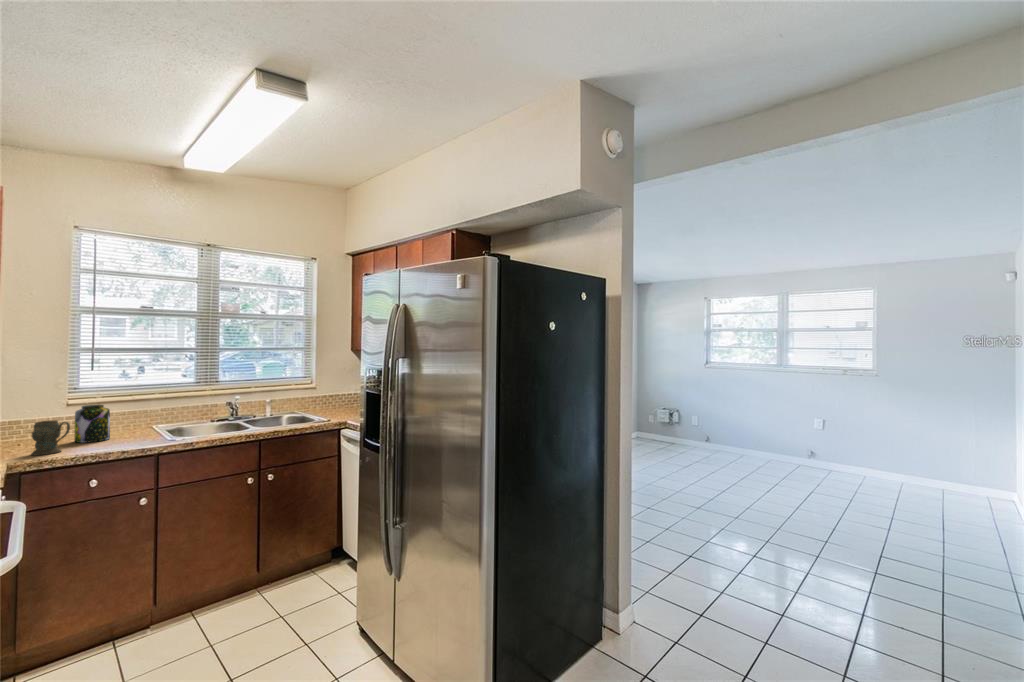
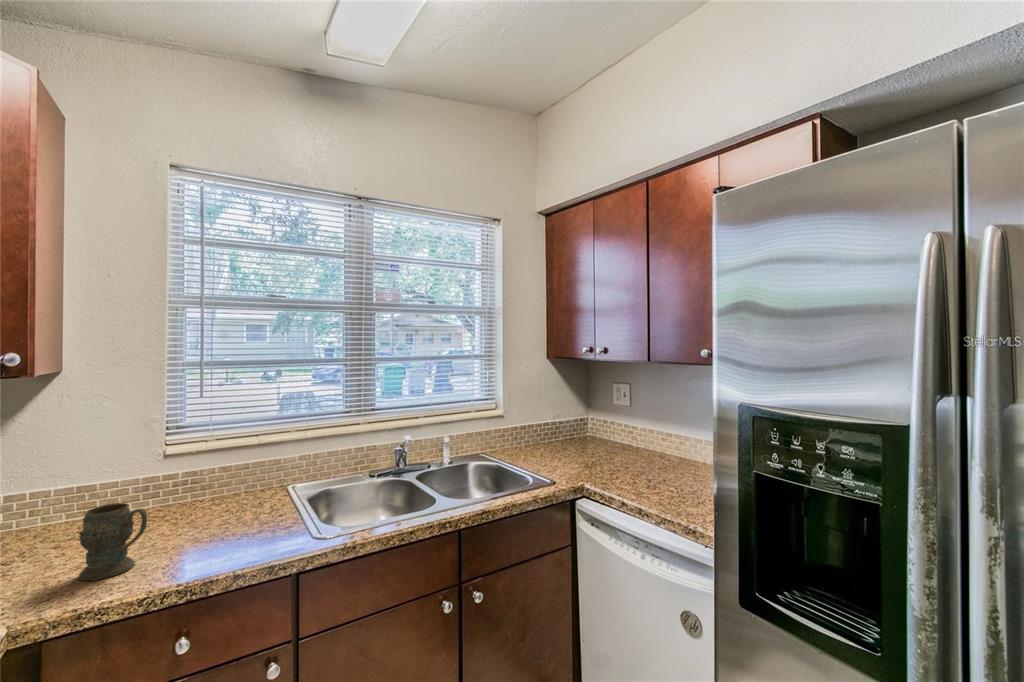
jar: present [75,405,110,443] -> none [169,459,223,532]

